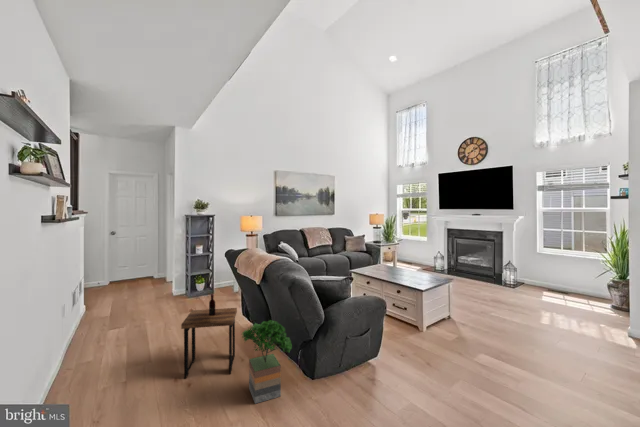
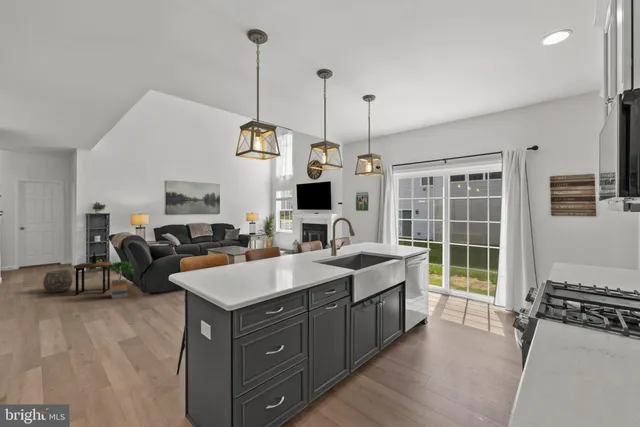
woven basket: none [131,316,176,363] -> present [43,270,73,293]

